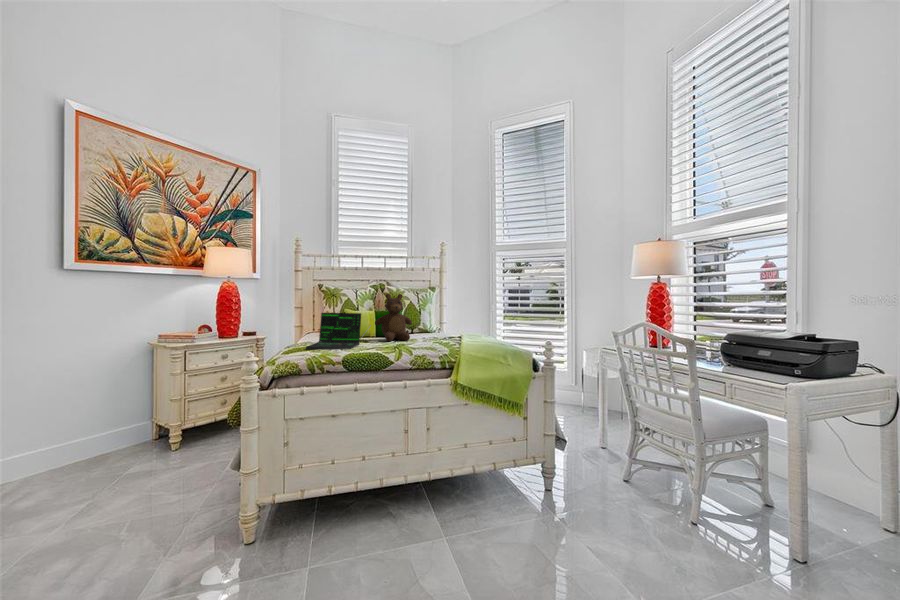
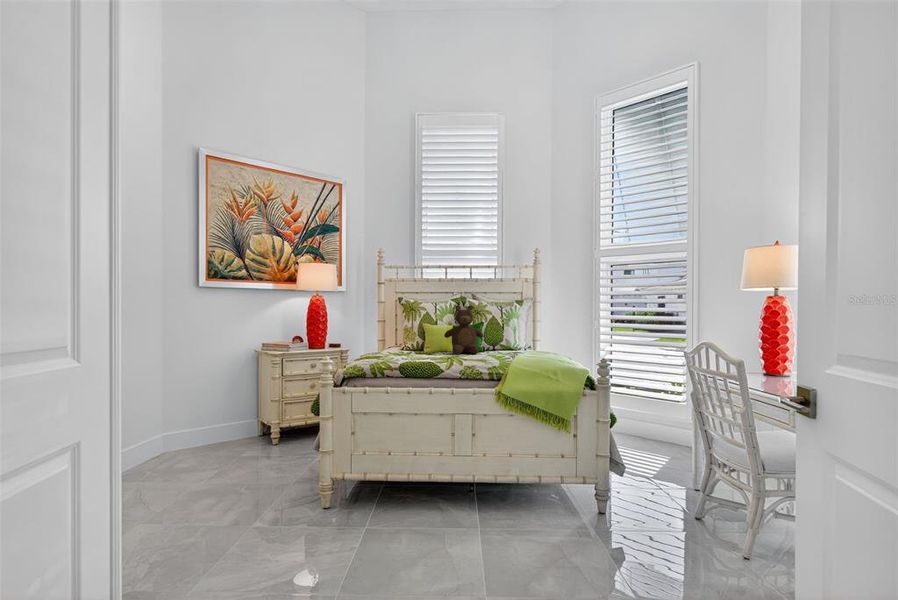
laptop: present [306,313,361,350] -> none [373,324,437,360]

